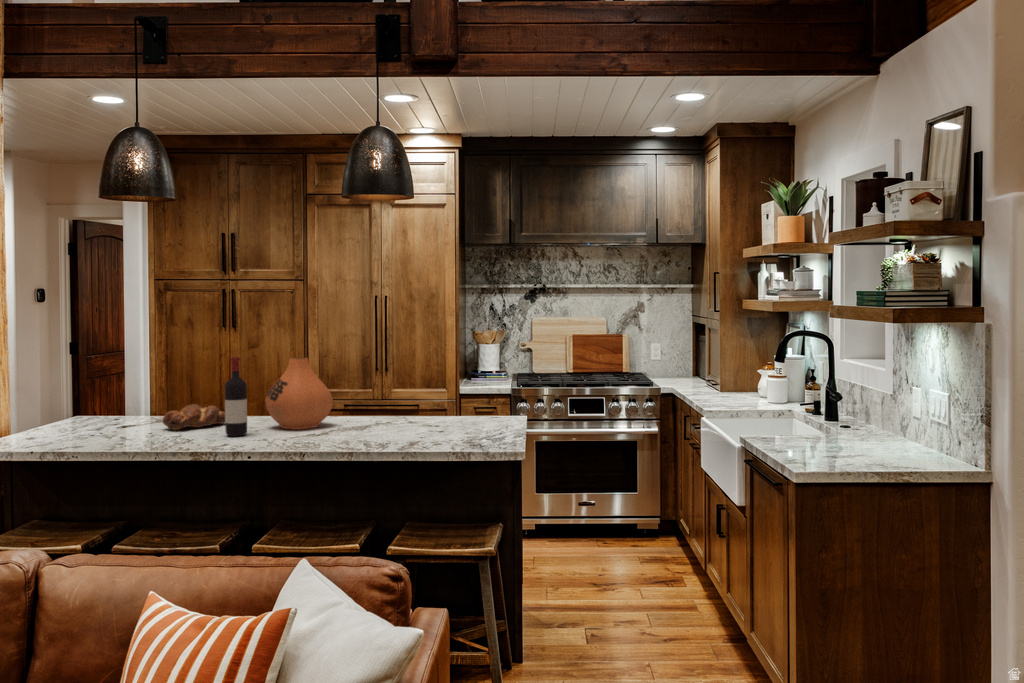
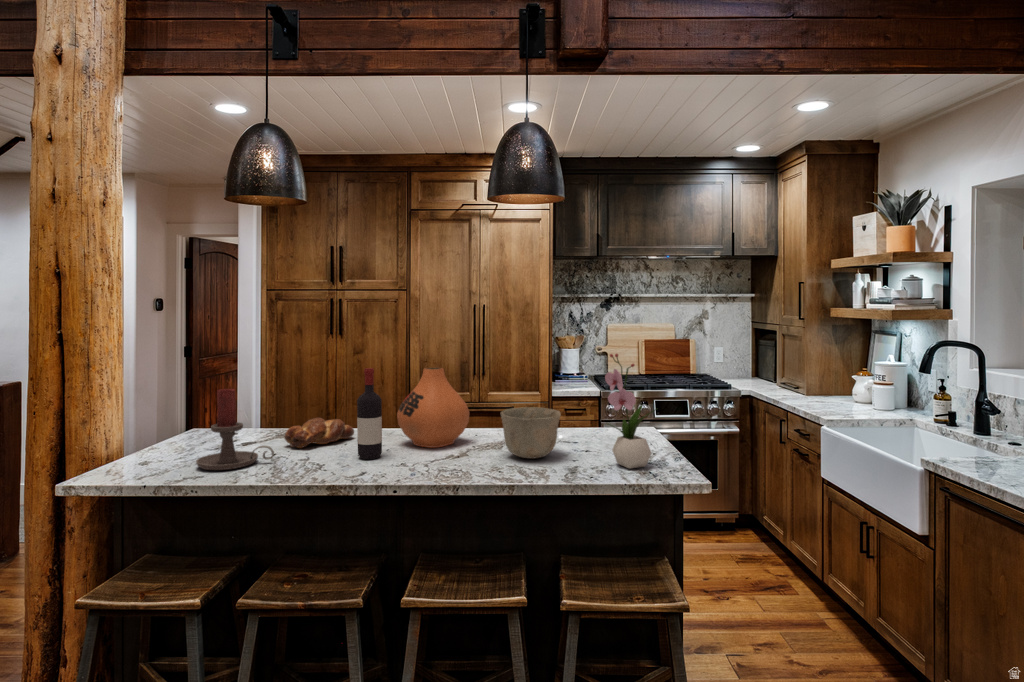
flower arrangement: none [434,343,477,441] -> present [605,354,655,468]
candle holder: none [84,373,151,443] -> present [196,389,274,470]
ceramic bowl: none [351,392,404,435] -> present [501,407,561,459]

